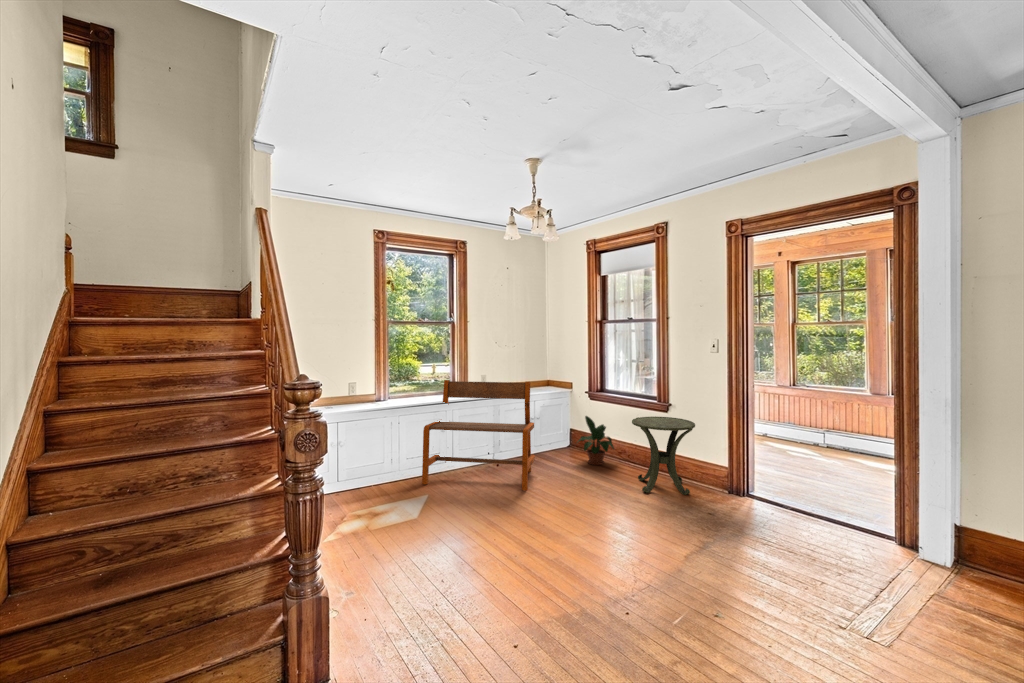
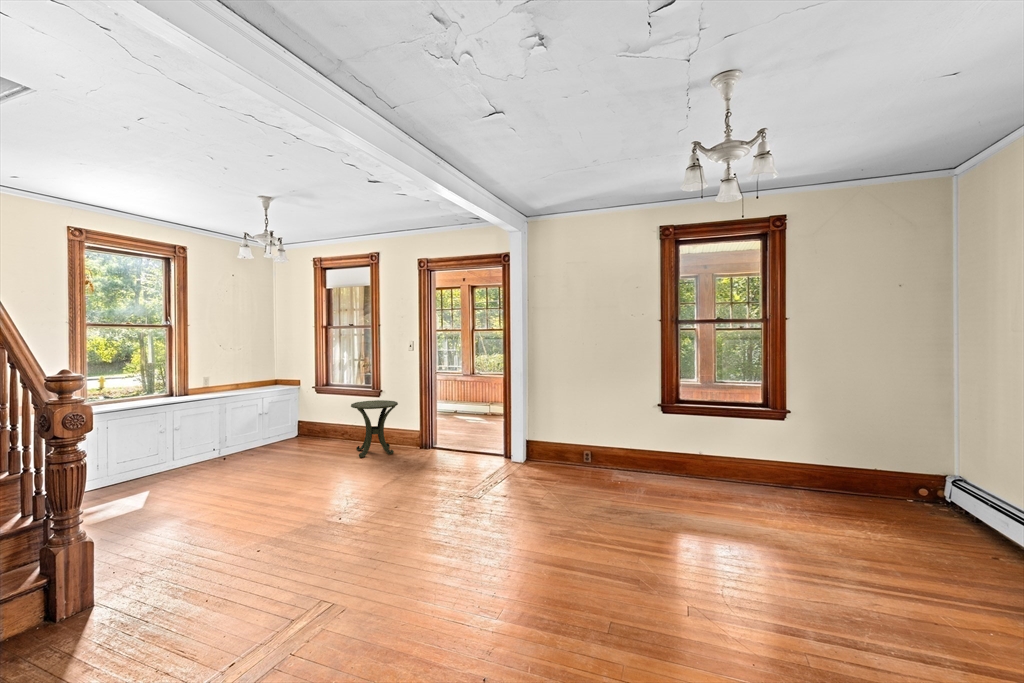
bench: present [422,380,535,491] -> none [138,379,264,484]
potted plant: present [578,416,614,465] -> none [302,406,338,446]

